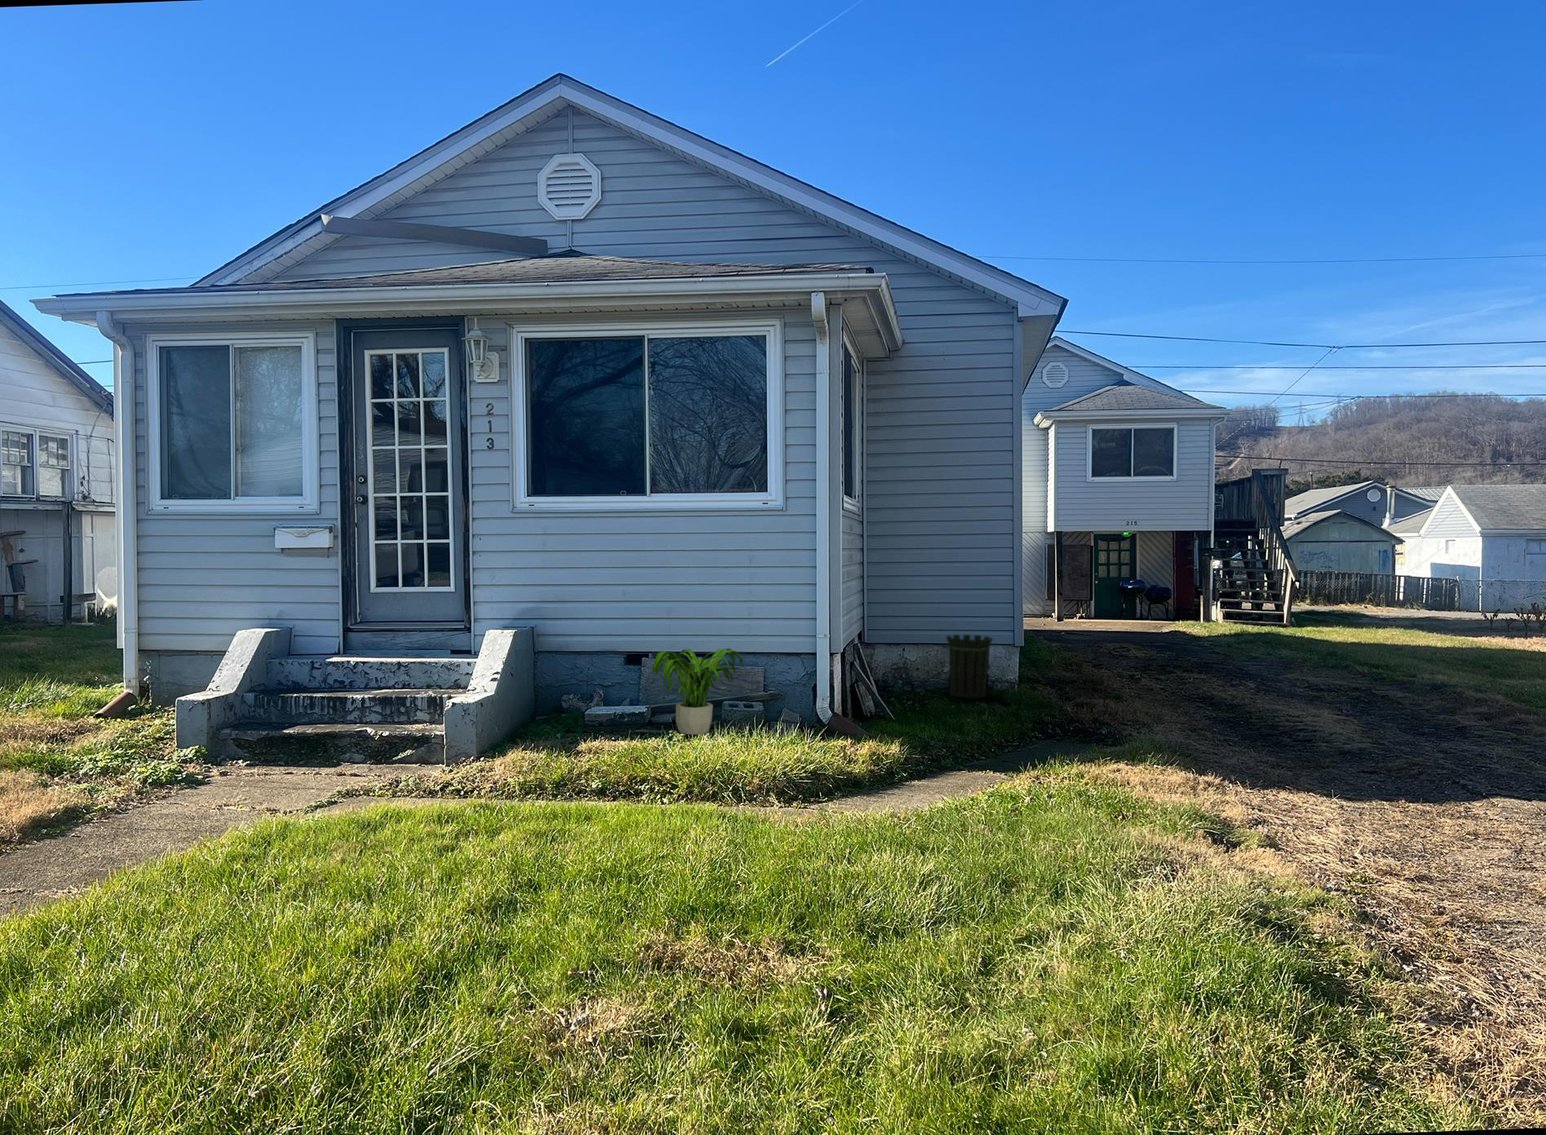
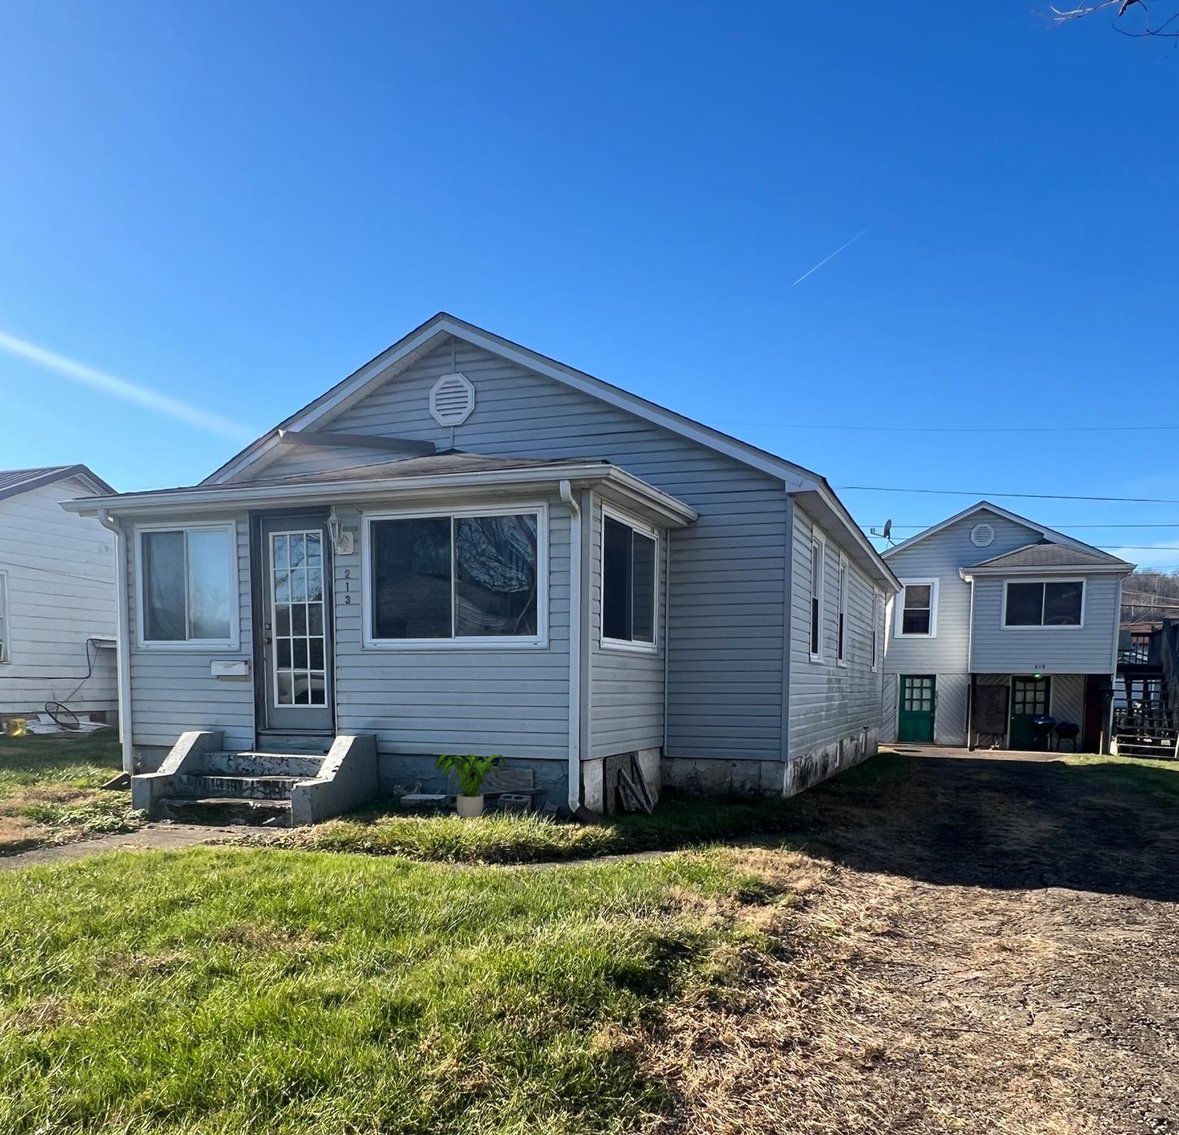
waste bin: present [946,635,993,698] -> none [727,754,766,807]

